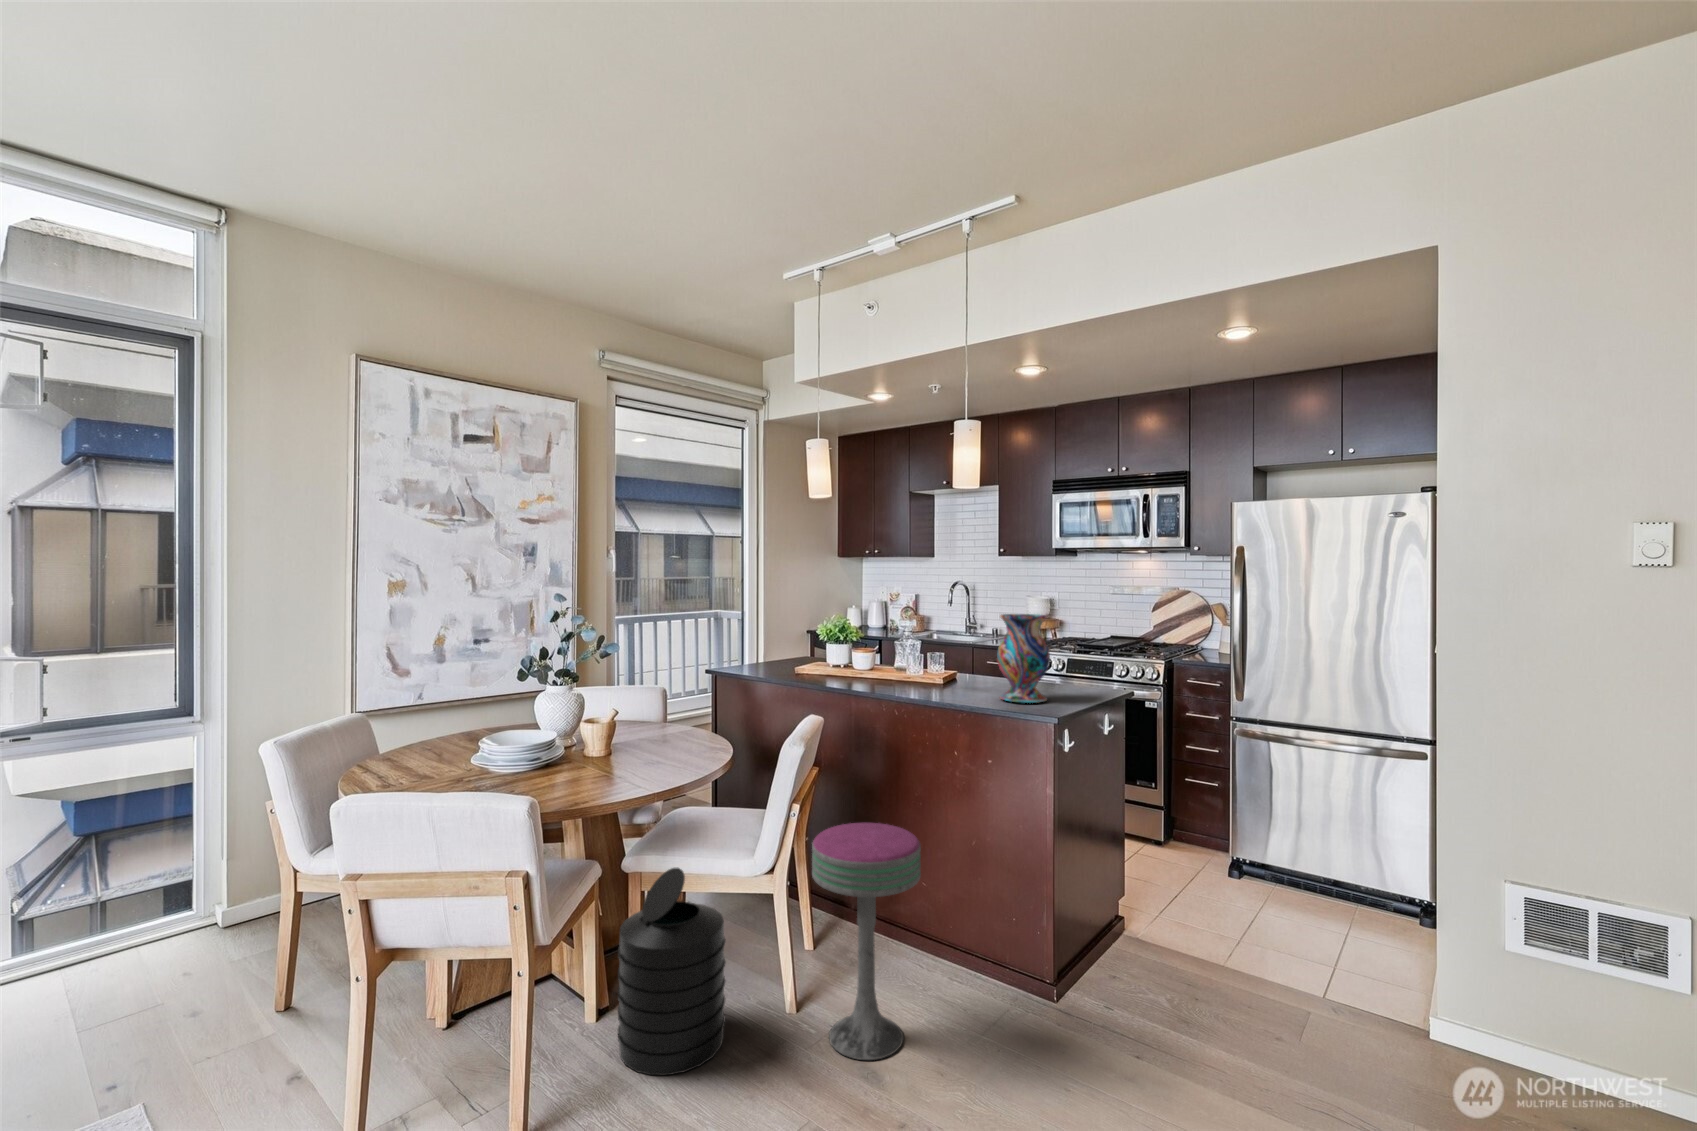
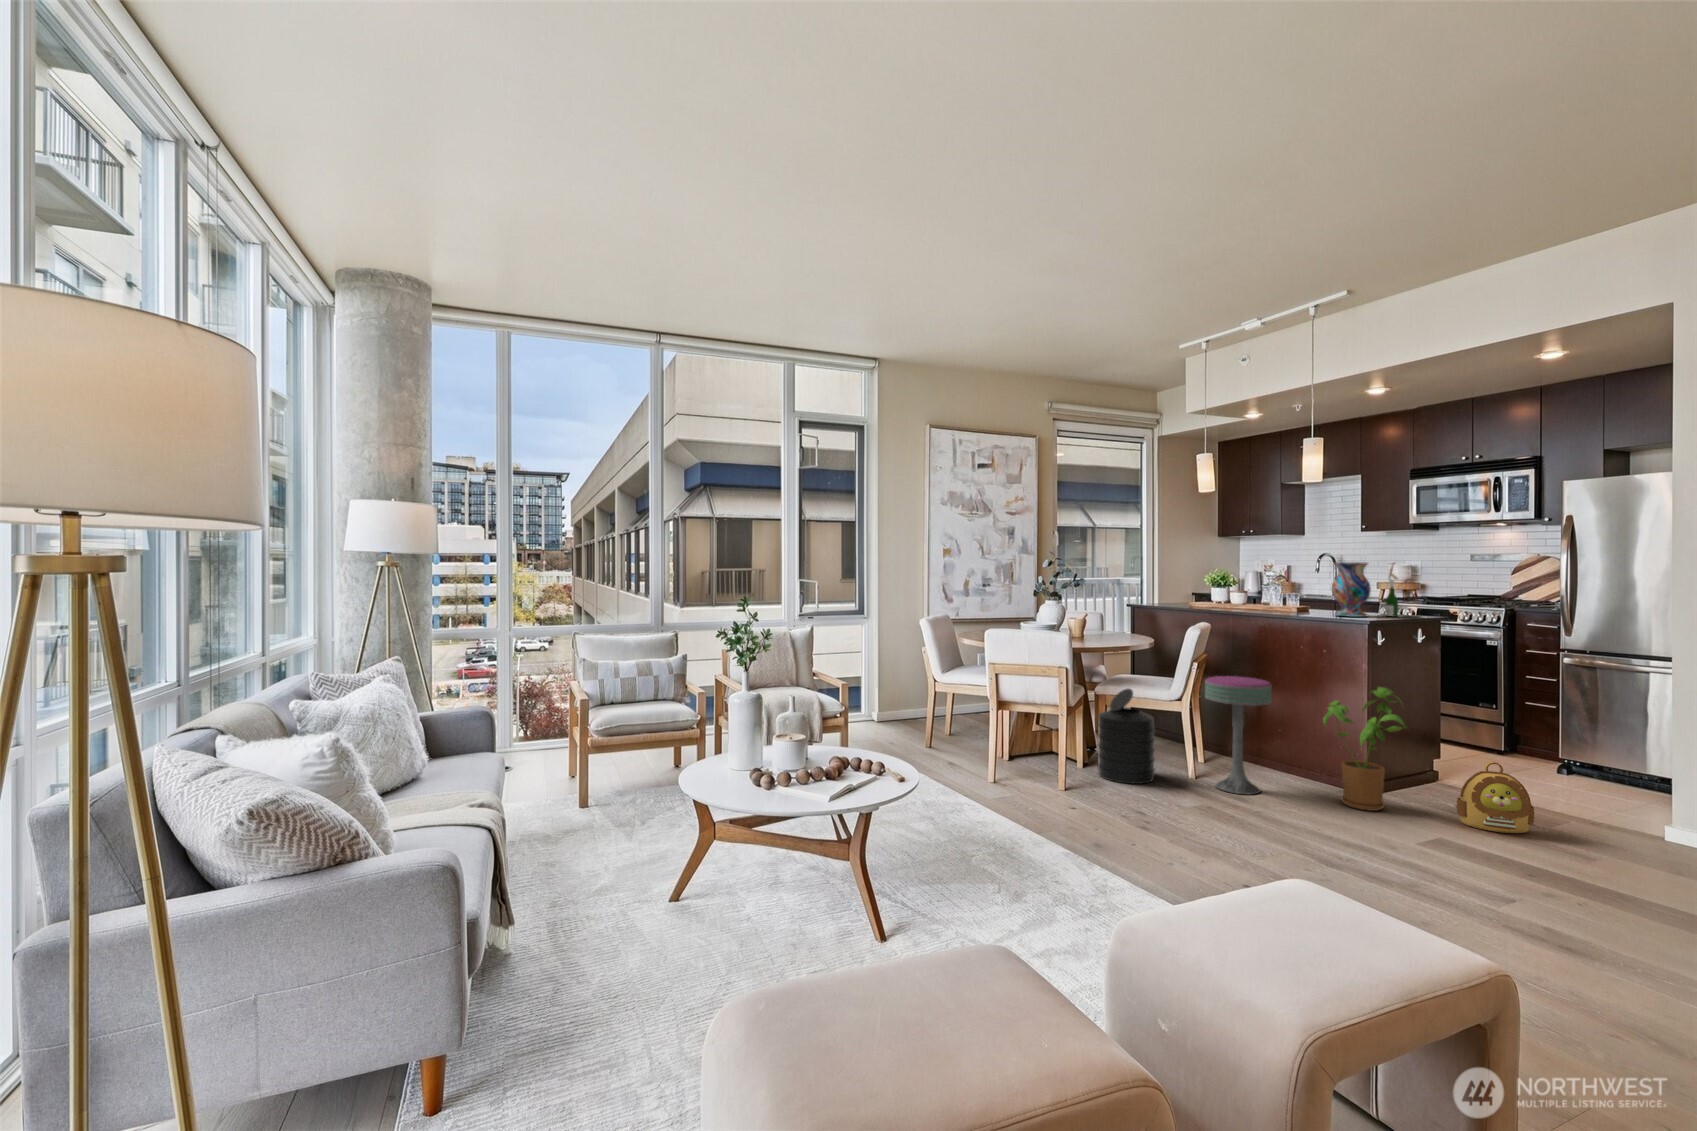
wine bottle: none [1066,614,1089,699] -> present [1385,565,1398,617]
house plant: none [998,834,1132,1063] -> present [1323,687,1406,811]
backpack: none [1196,957,1303,1085] -> present [1457,762,1534,833]

